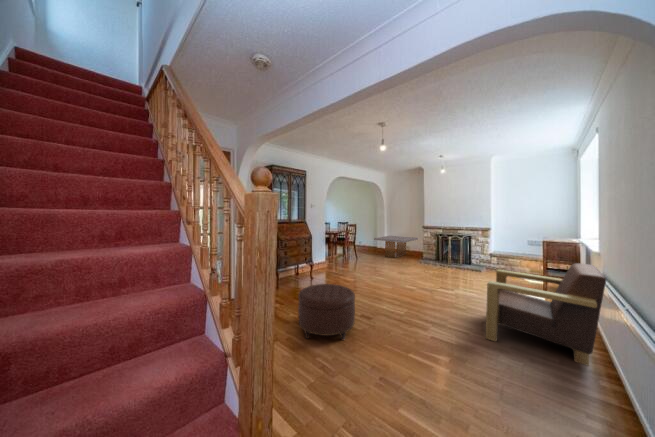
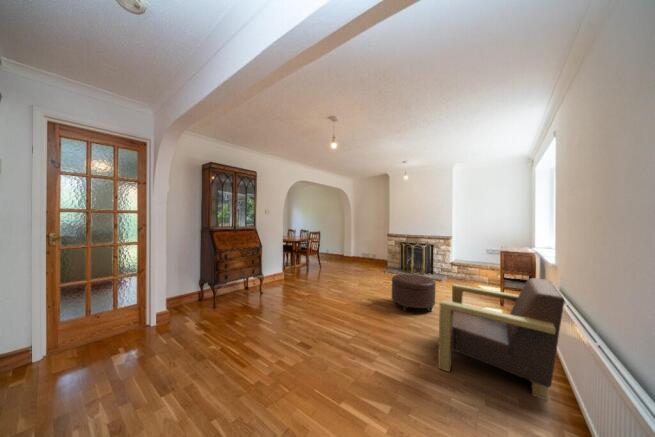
coffee table: present [374,236,418,258] -> none [338,243,383,267]
ottoman: present [298,284,355,340] -> present [392,274,436,312]

